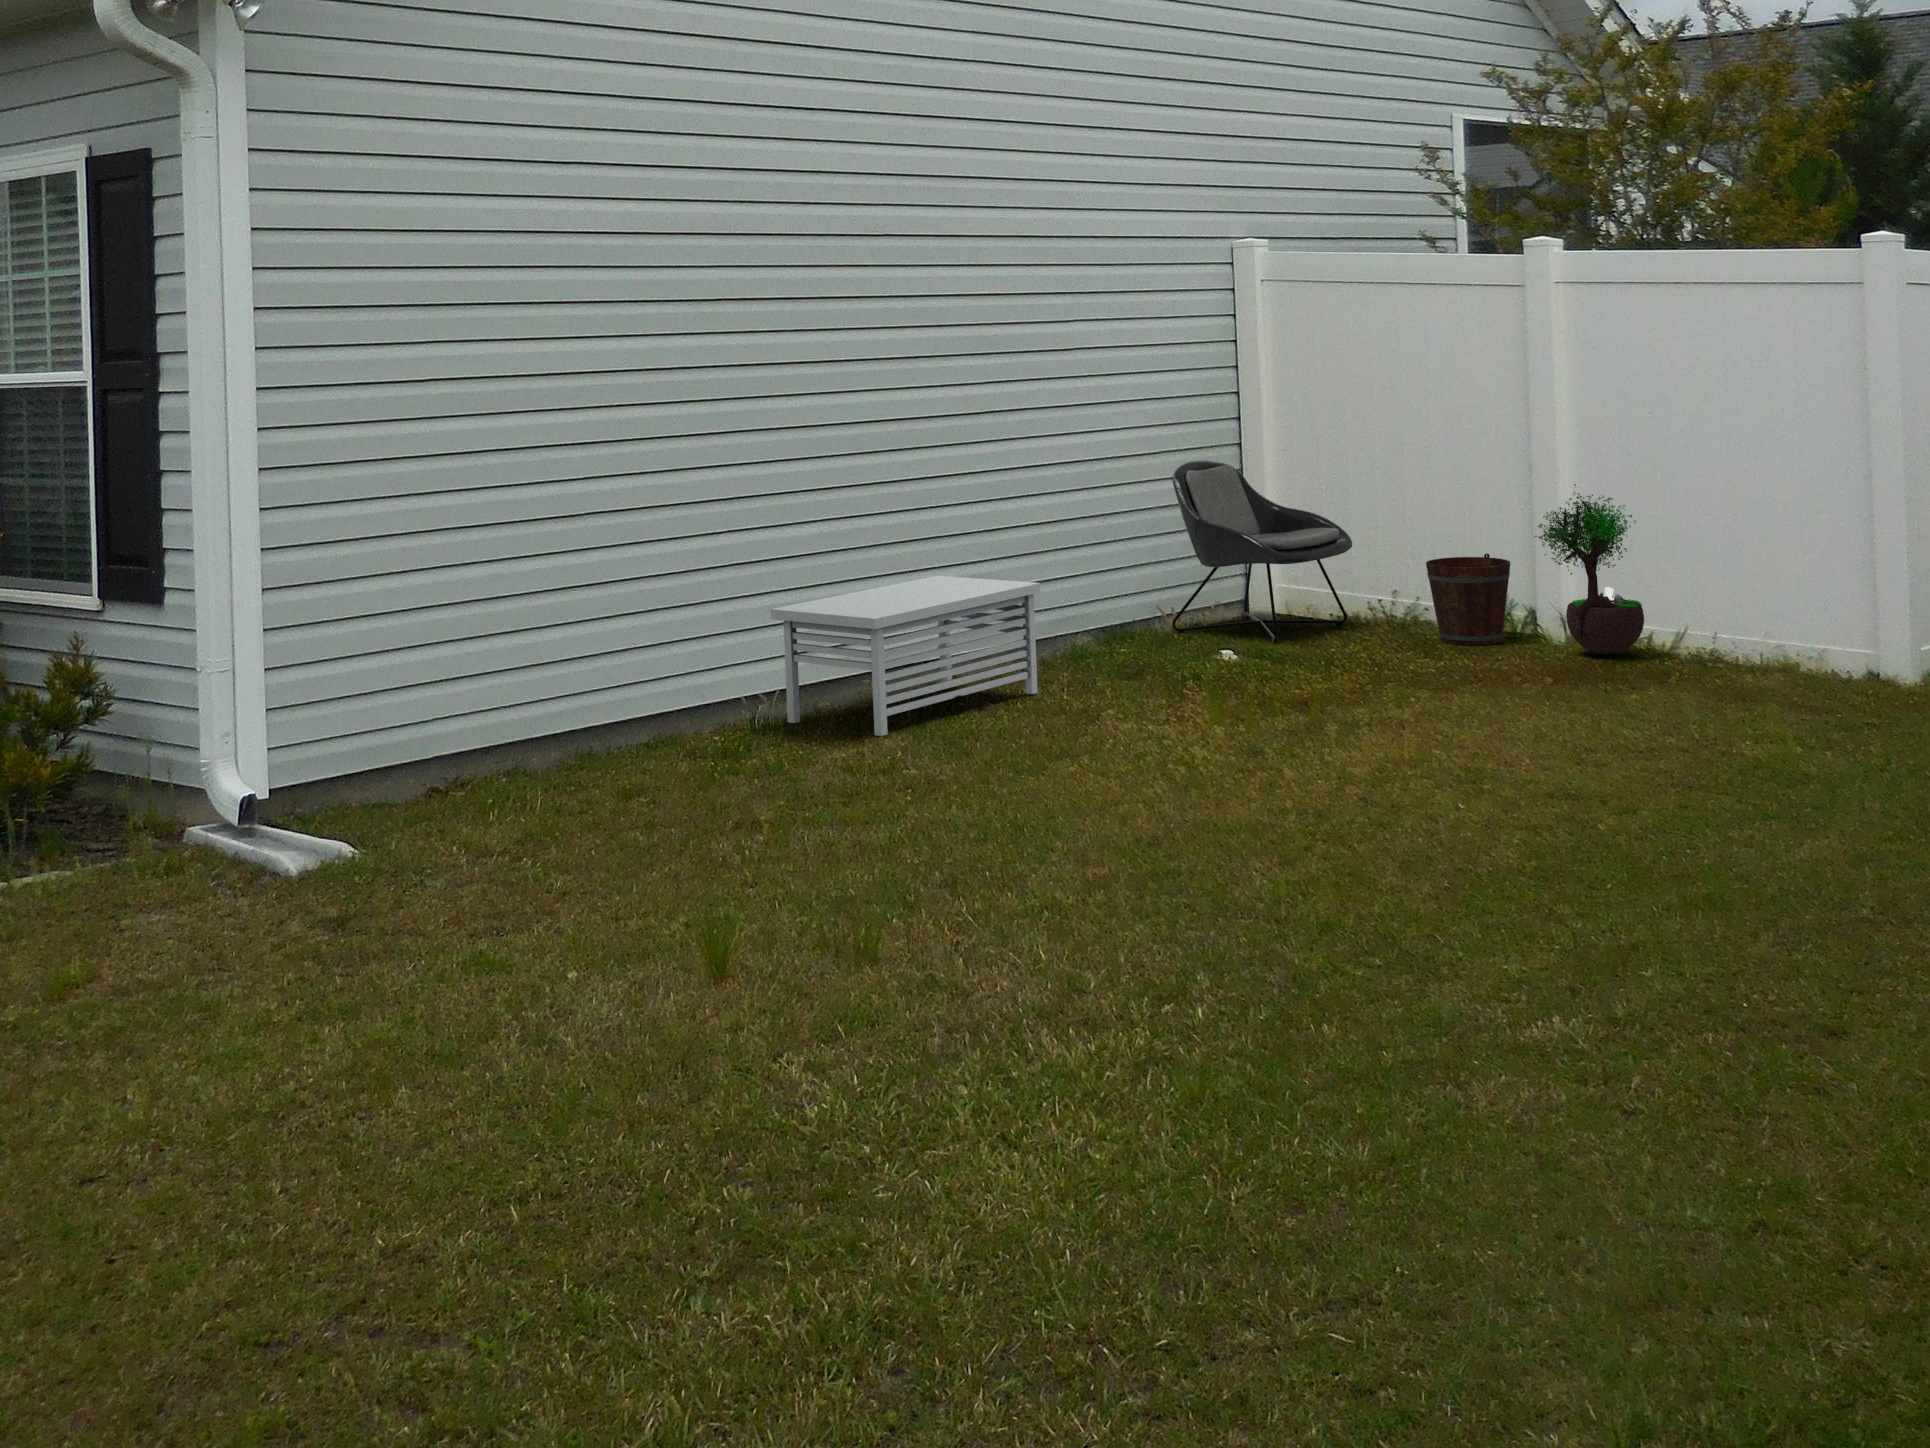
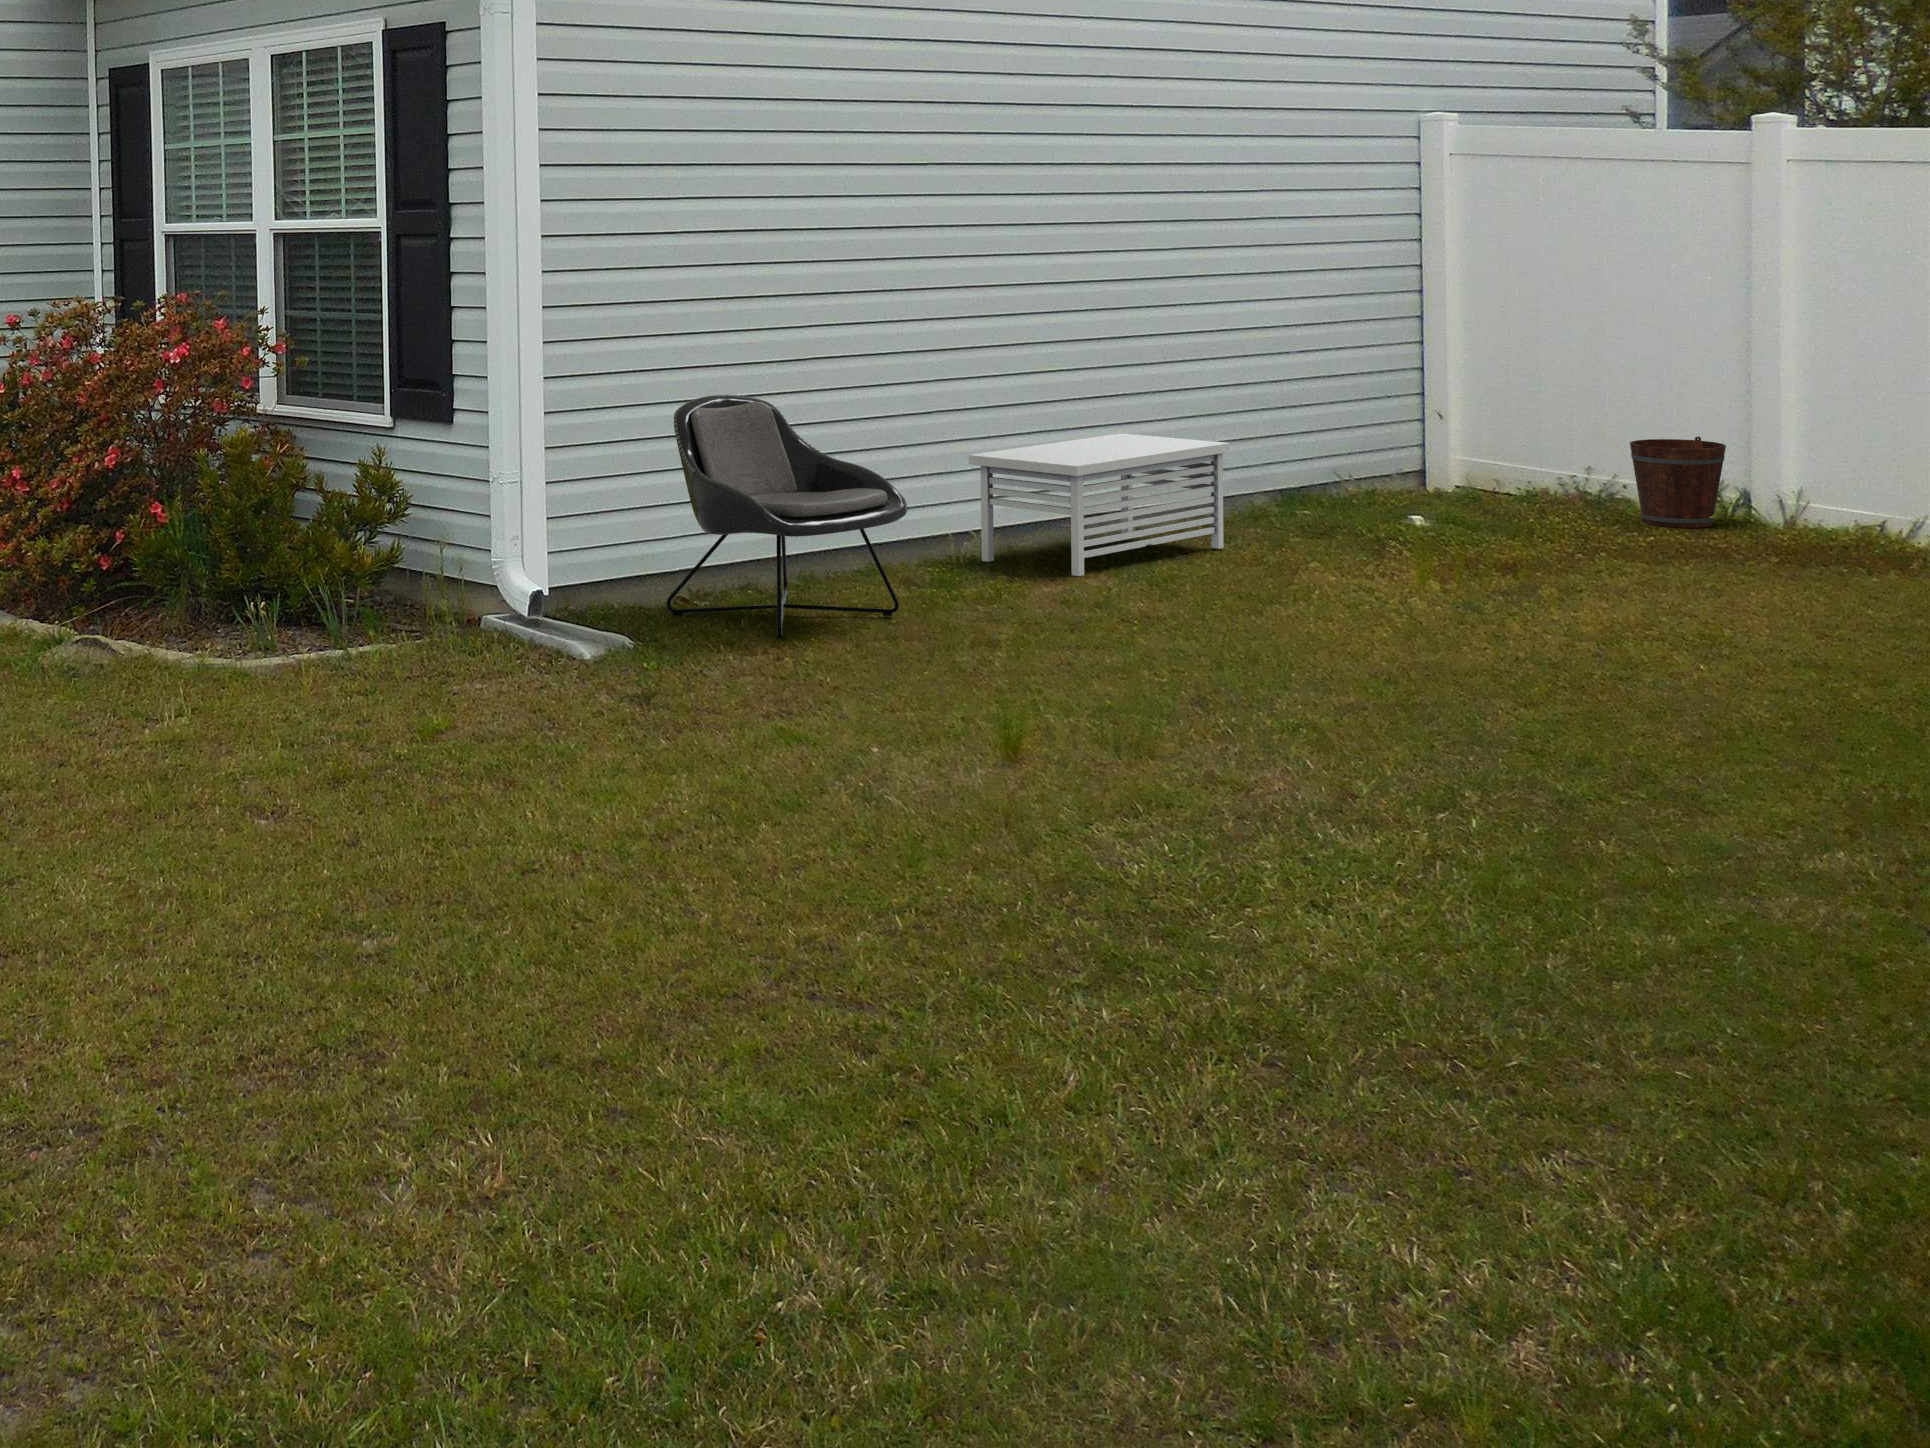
lounge chair: present [1172,460,1352,643] -> present [666,395,907,637]
potted tree: present [1534,484,1644,655] -> none [1758,367,1880,542]

